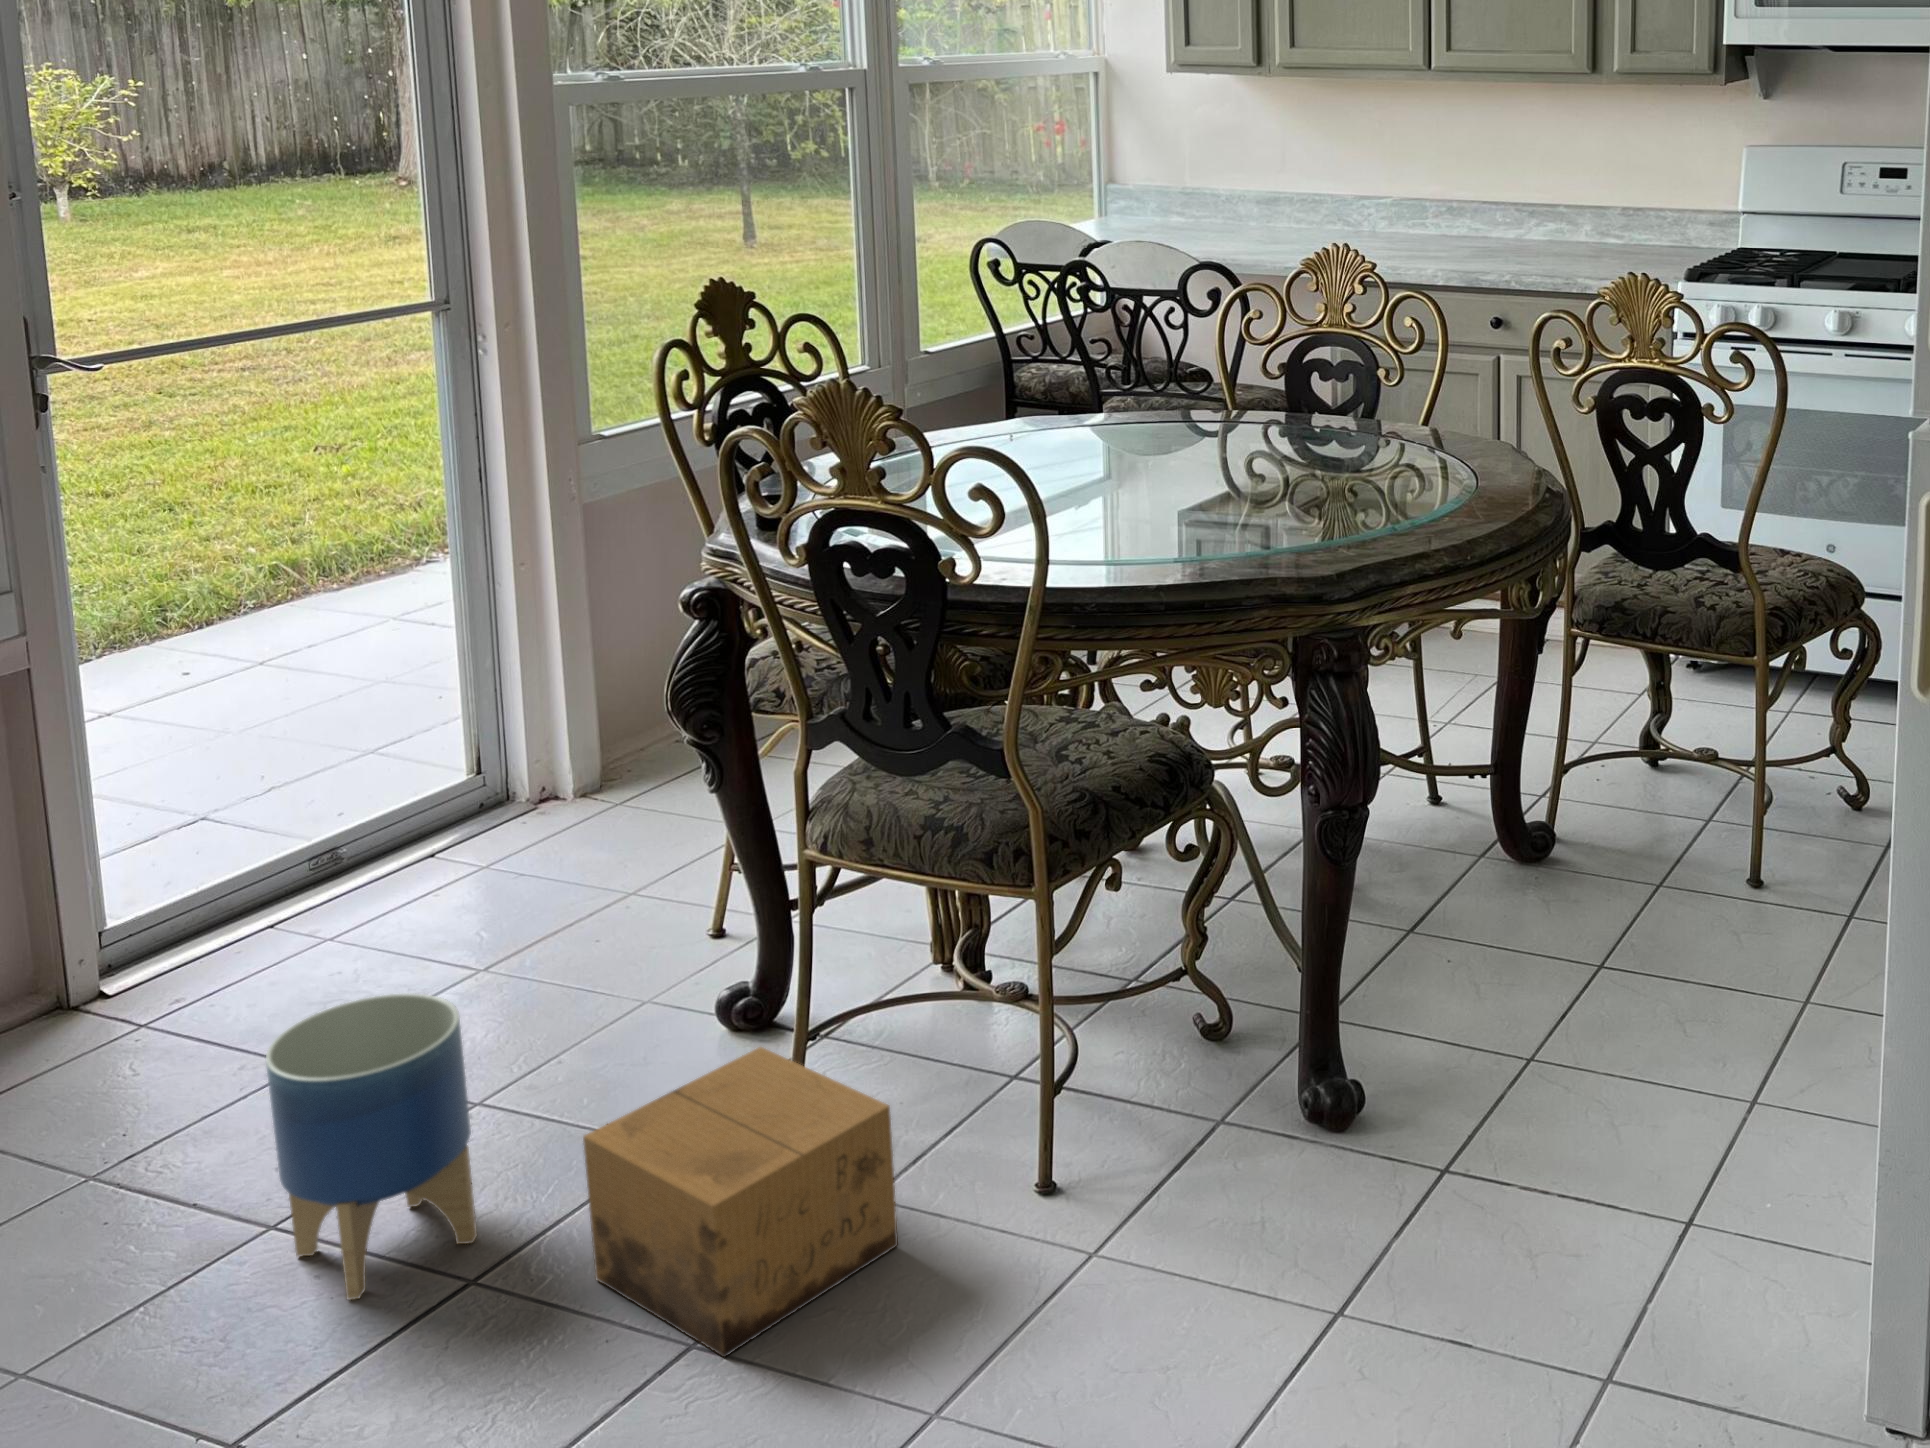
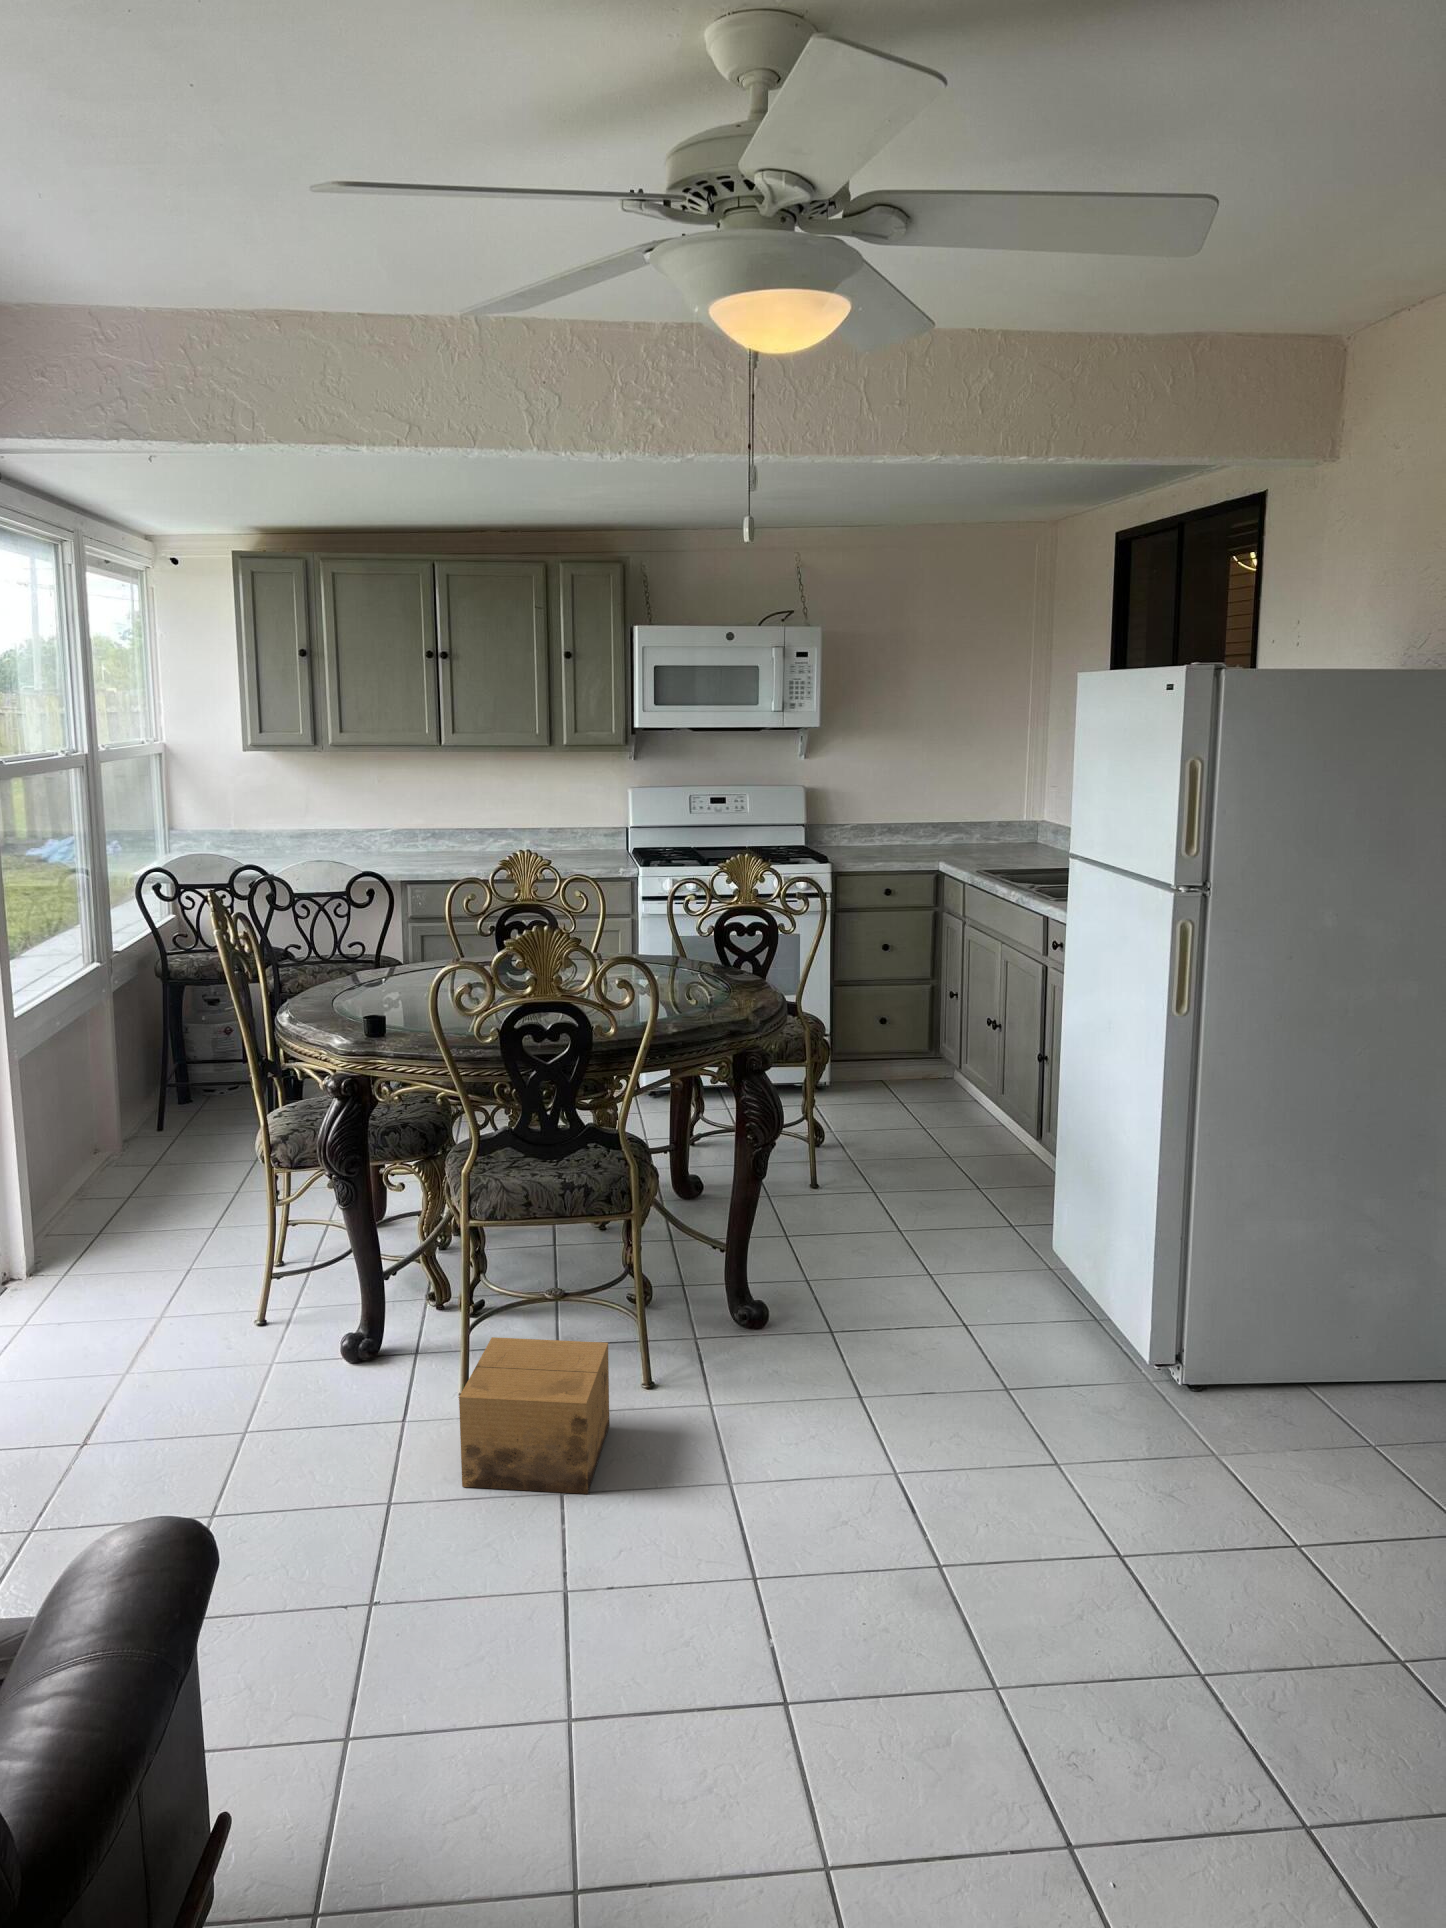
planter: present [266,994,477,1300] -> none [240,1346,360,1539]

